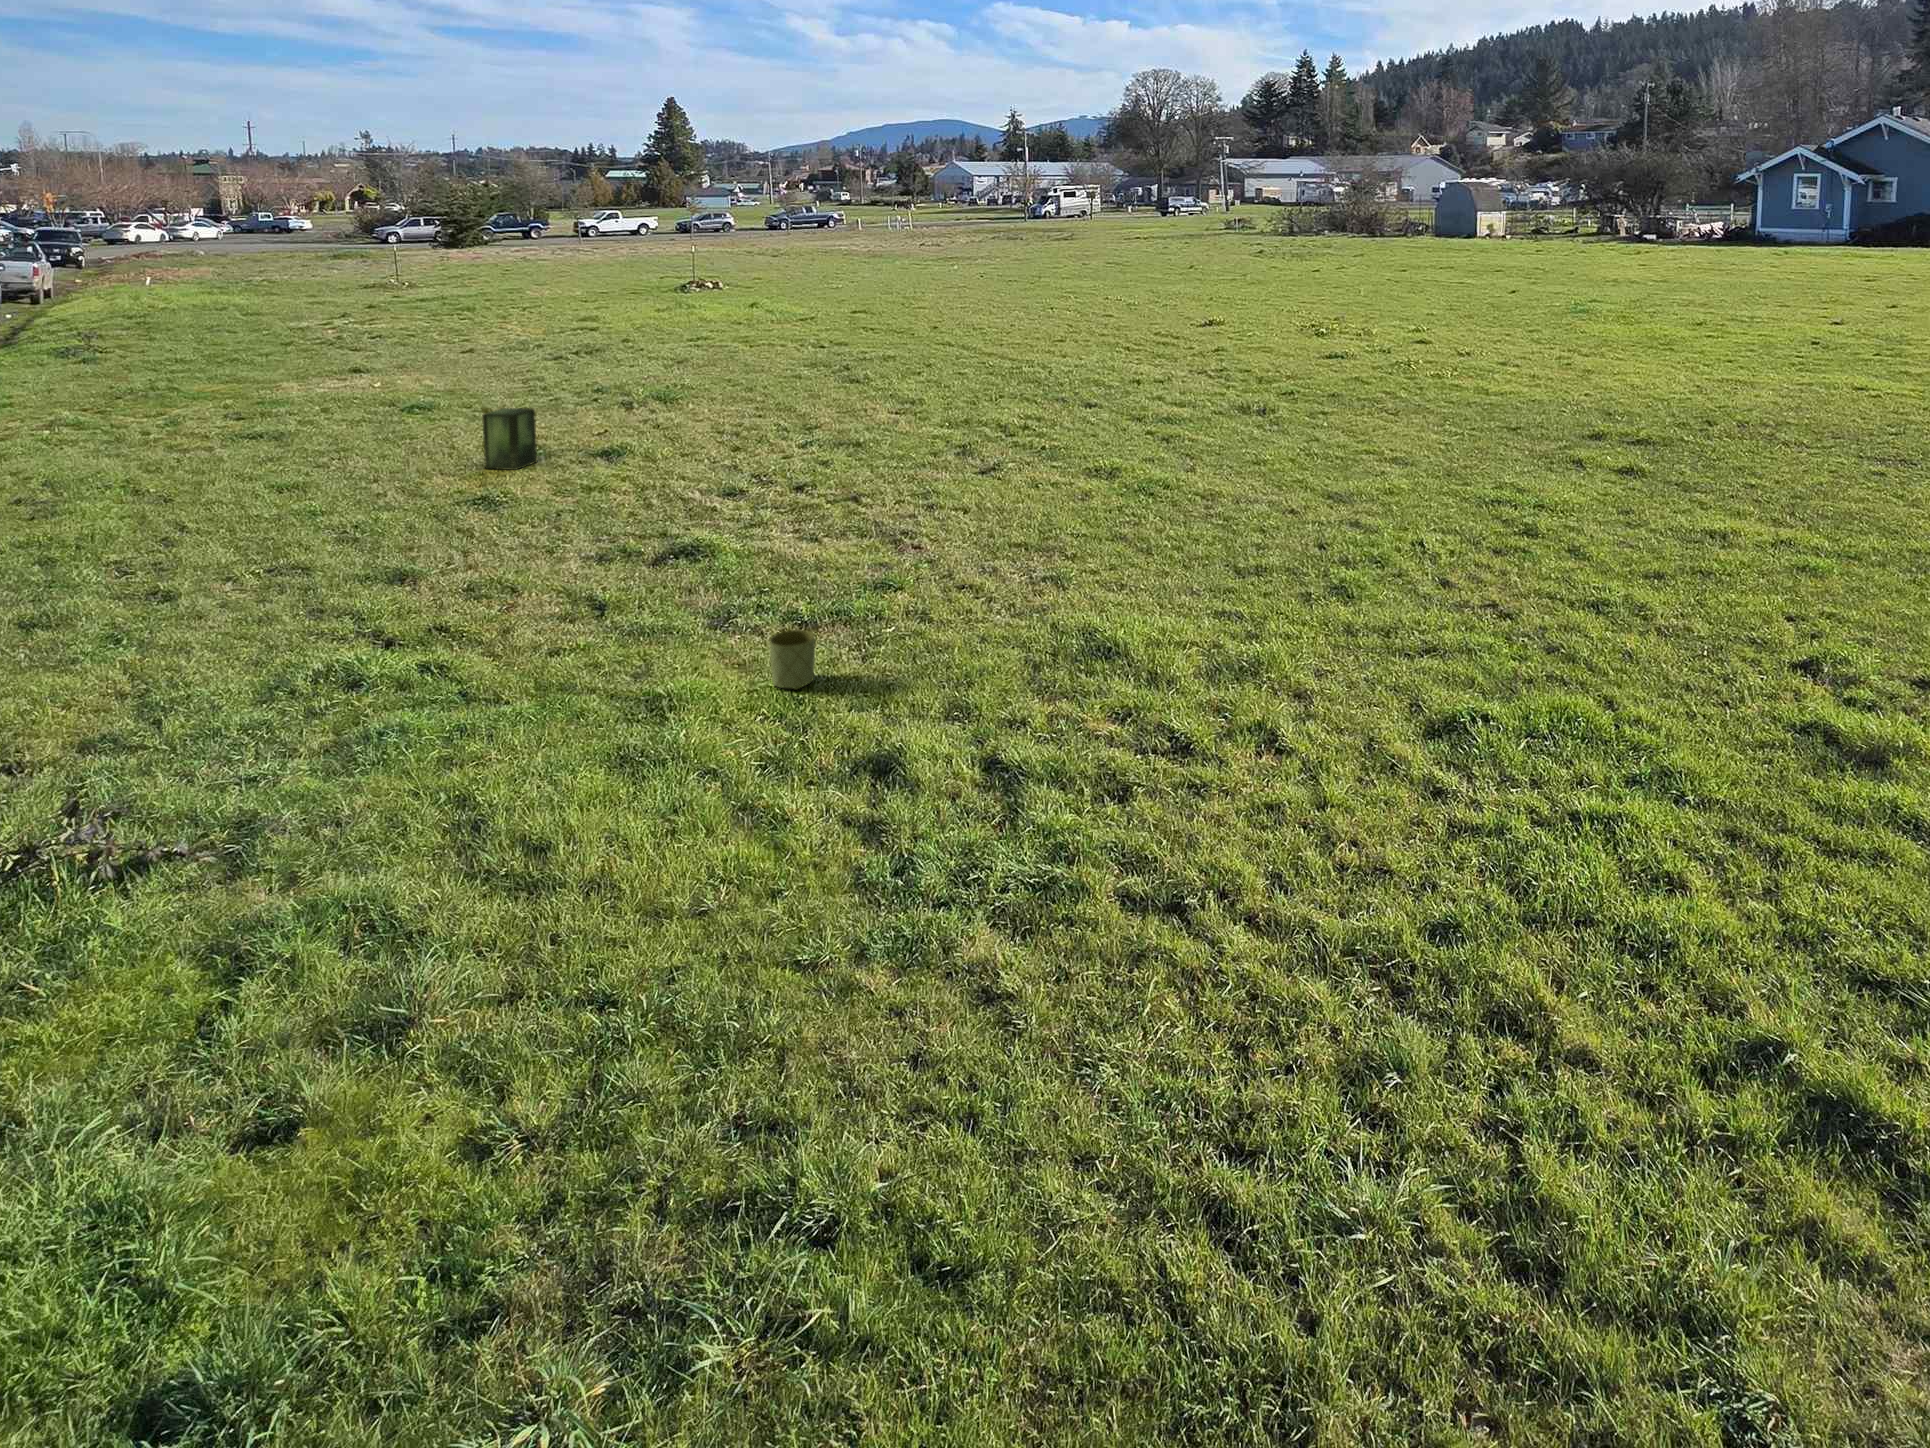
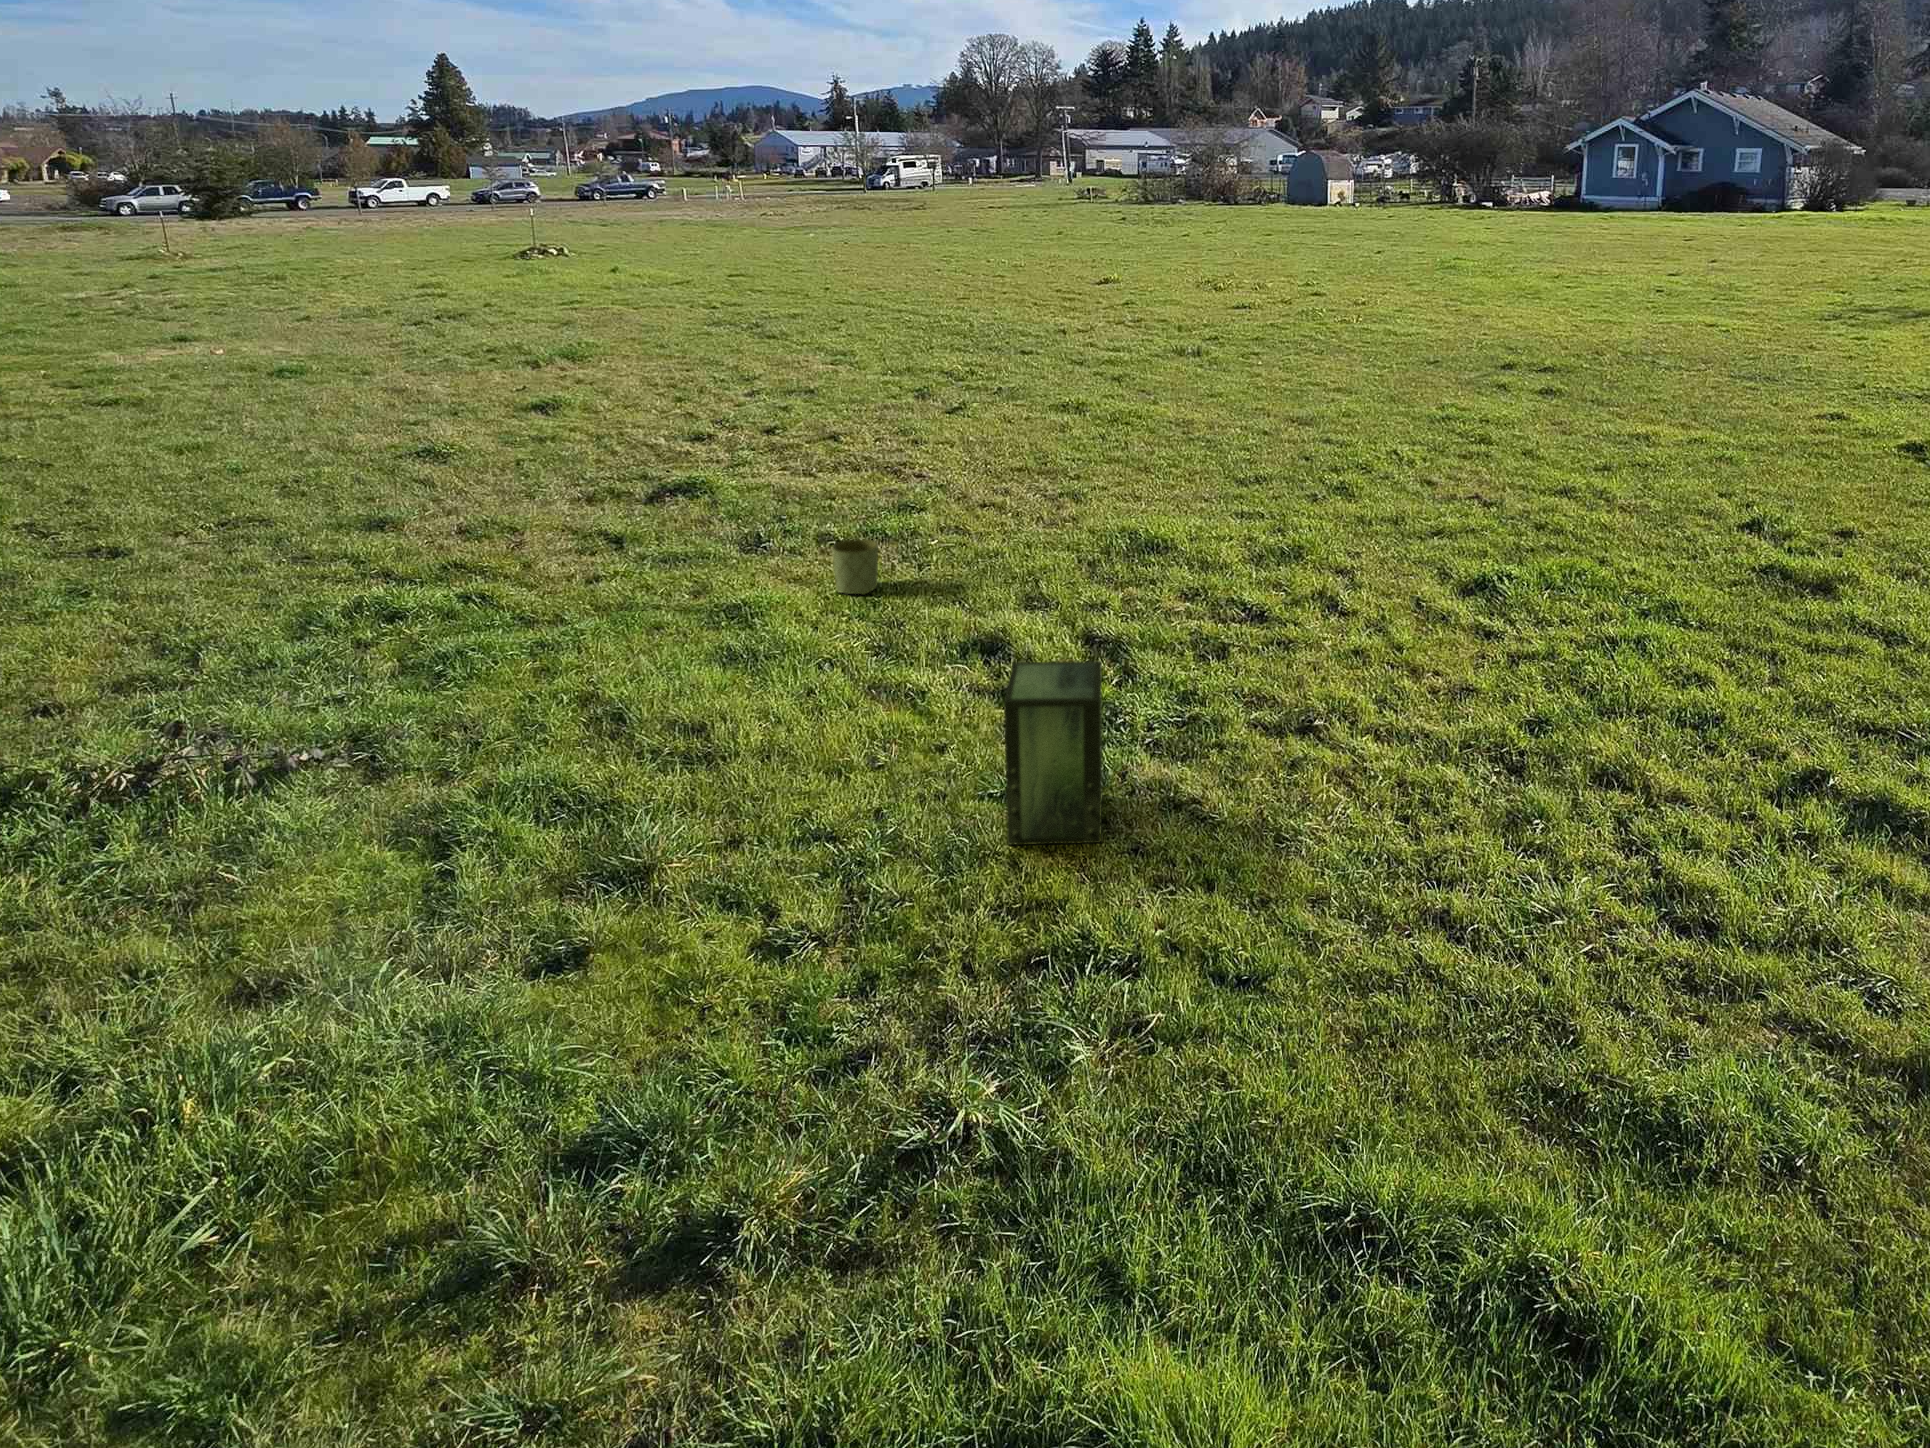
storage box: present [482,408,537,470] -> present [1004,661,1103,845]

